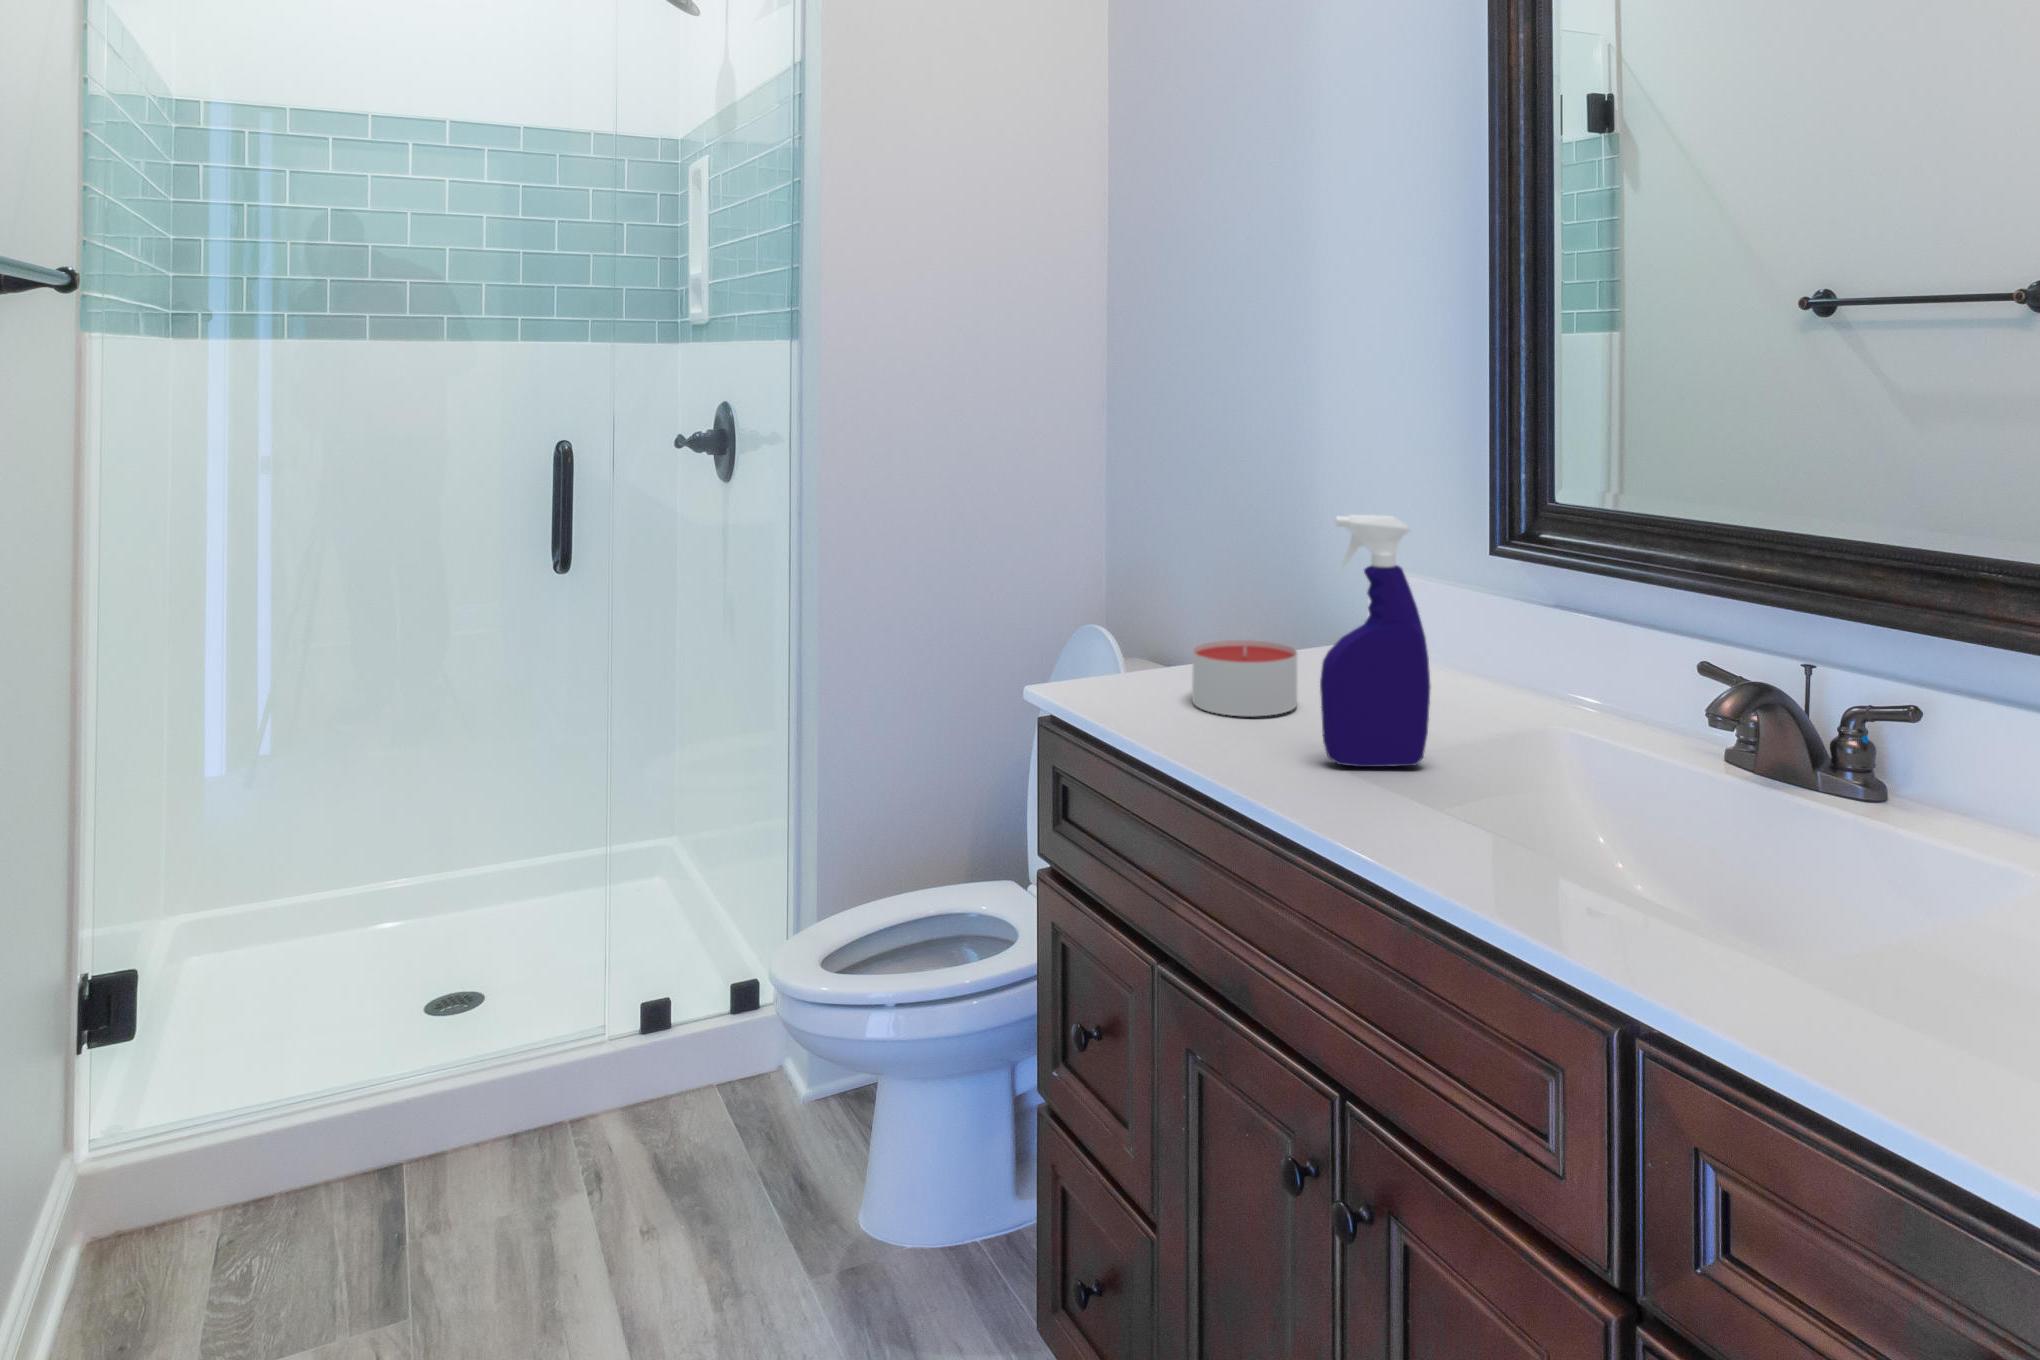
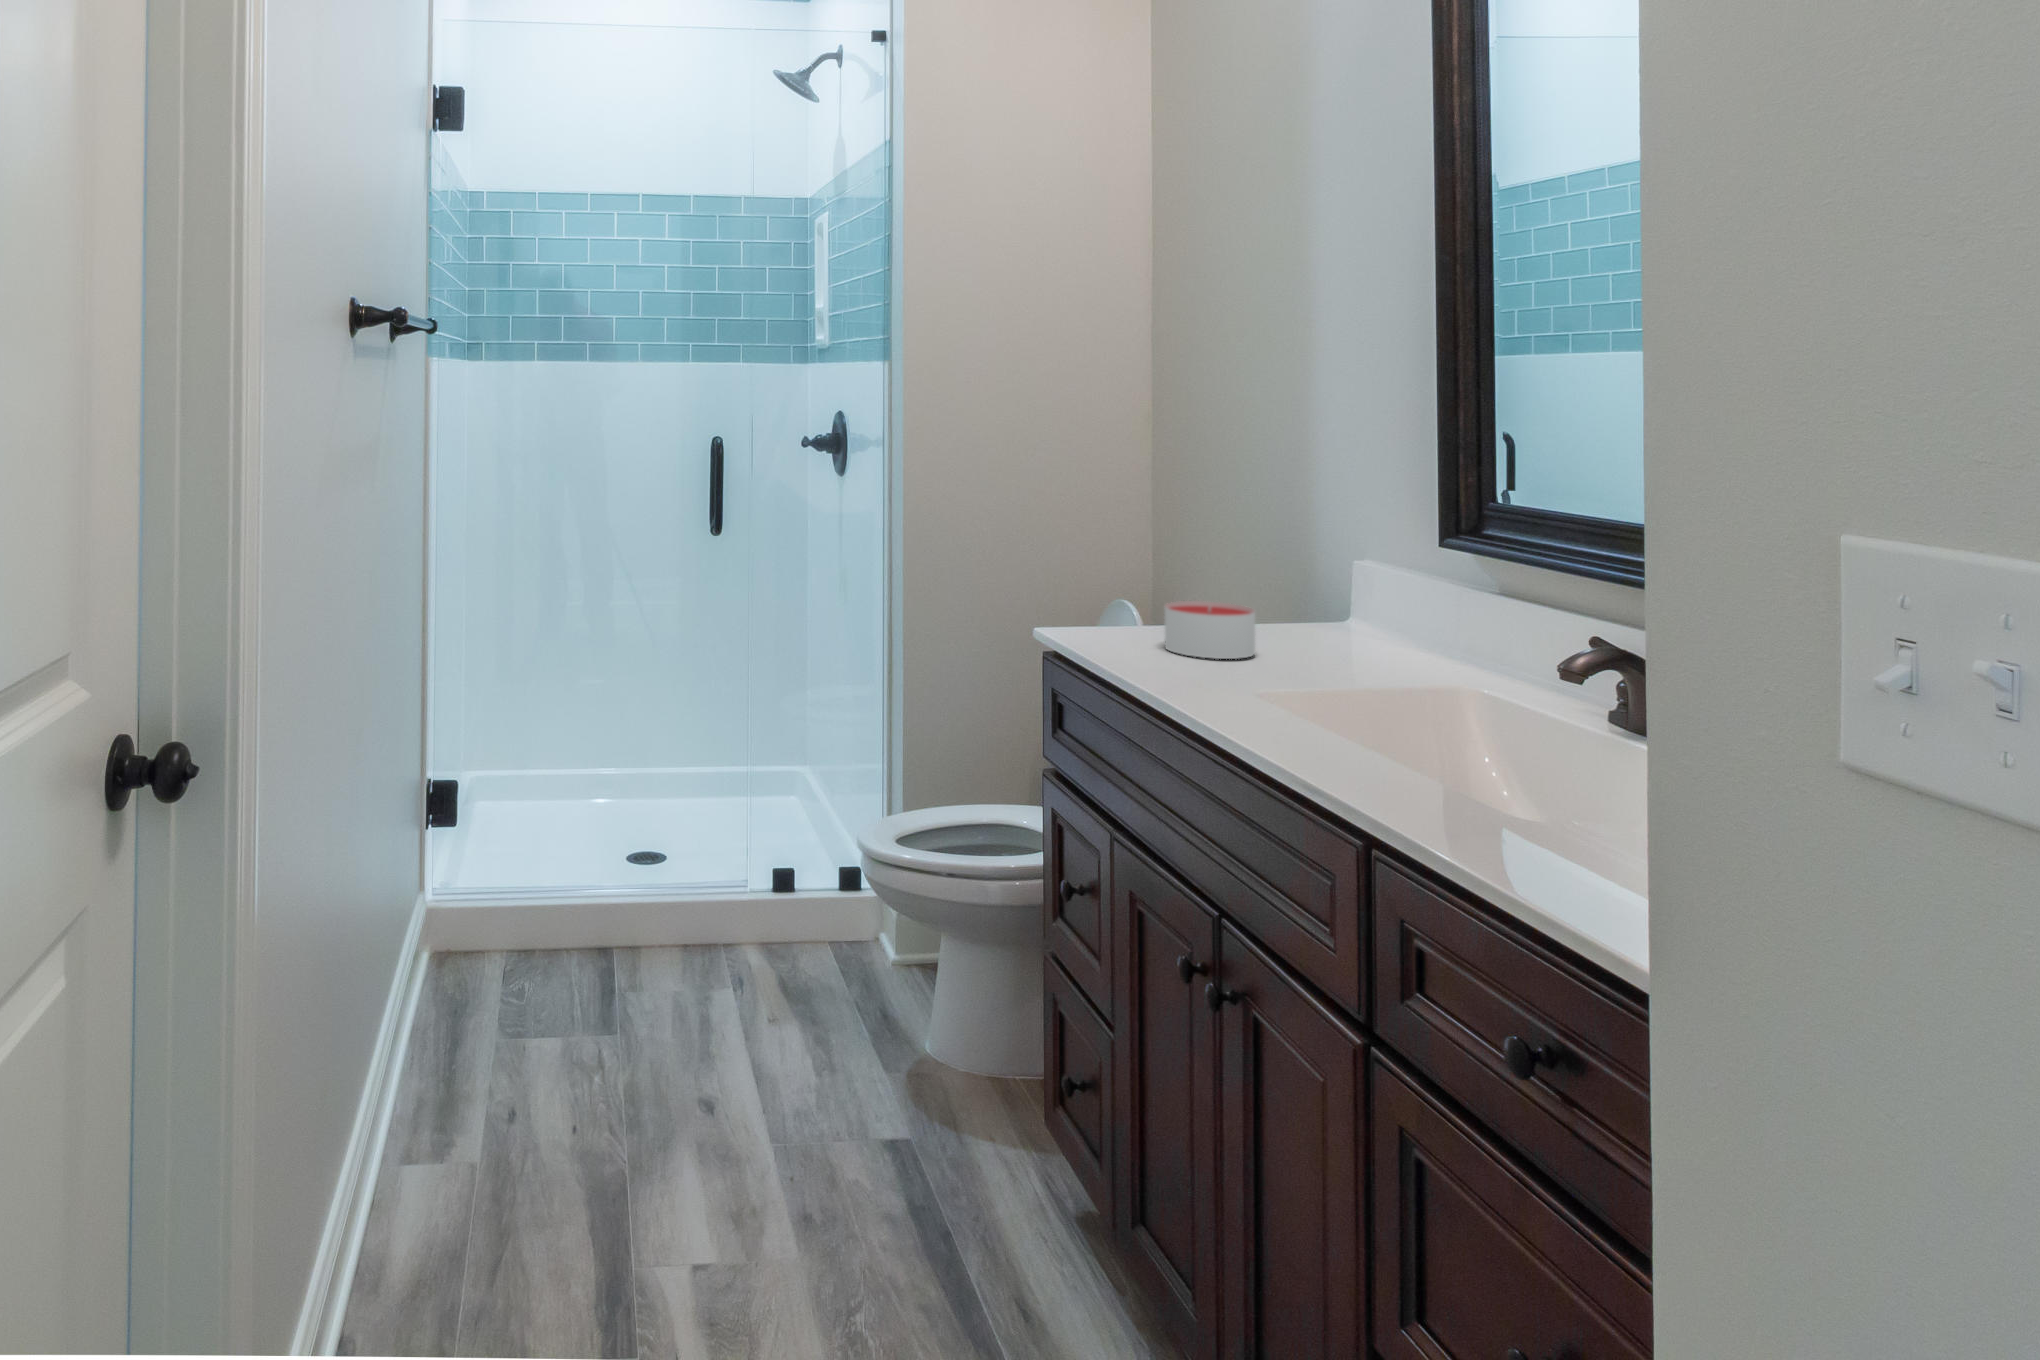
spray bottle: present [1320,515,1431,767] -> none [1241,494,1338,697]

